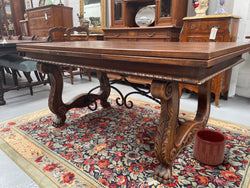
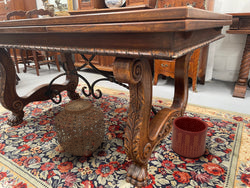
woven basket: none [96,110,136,156] -> present [54,100,105,156]

